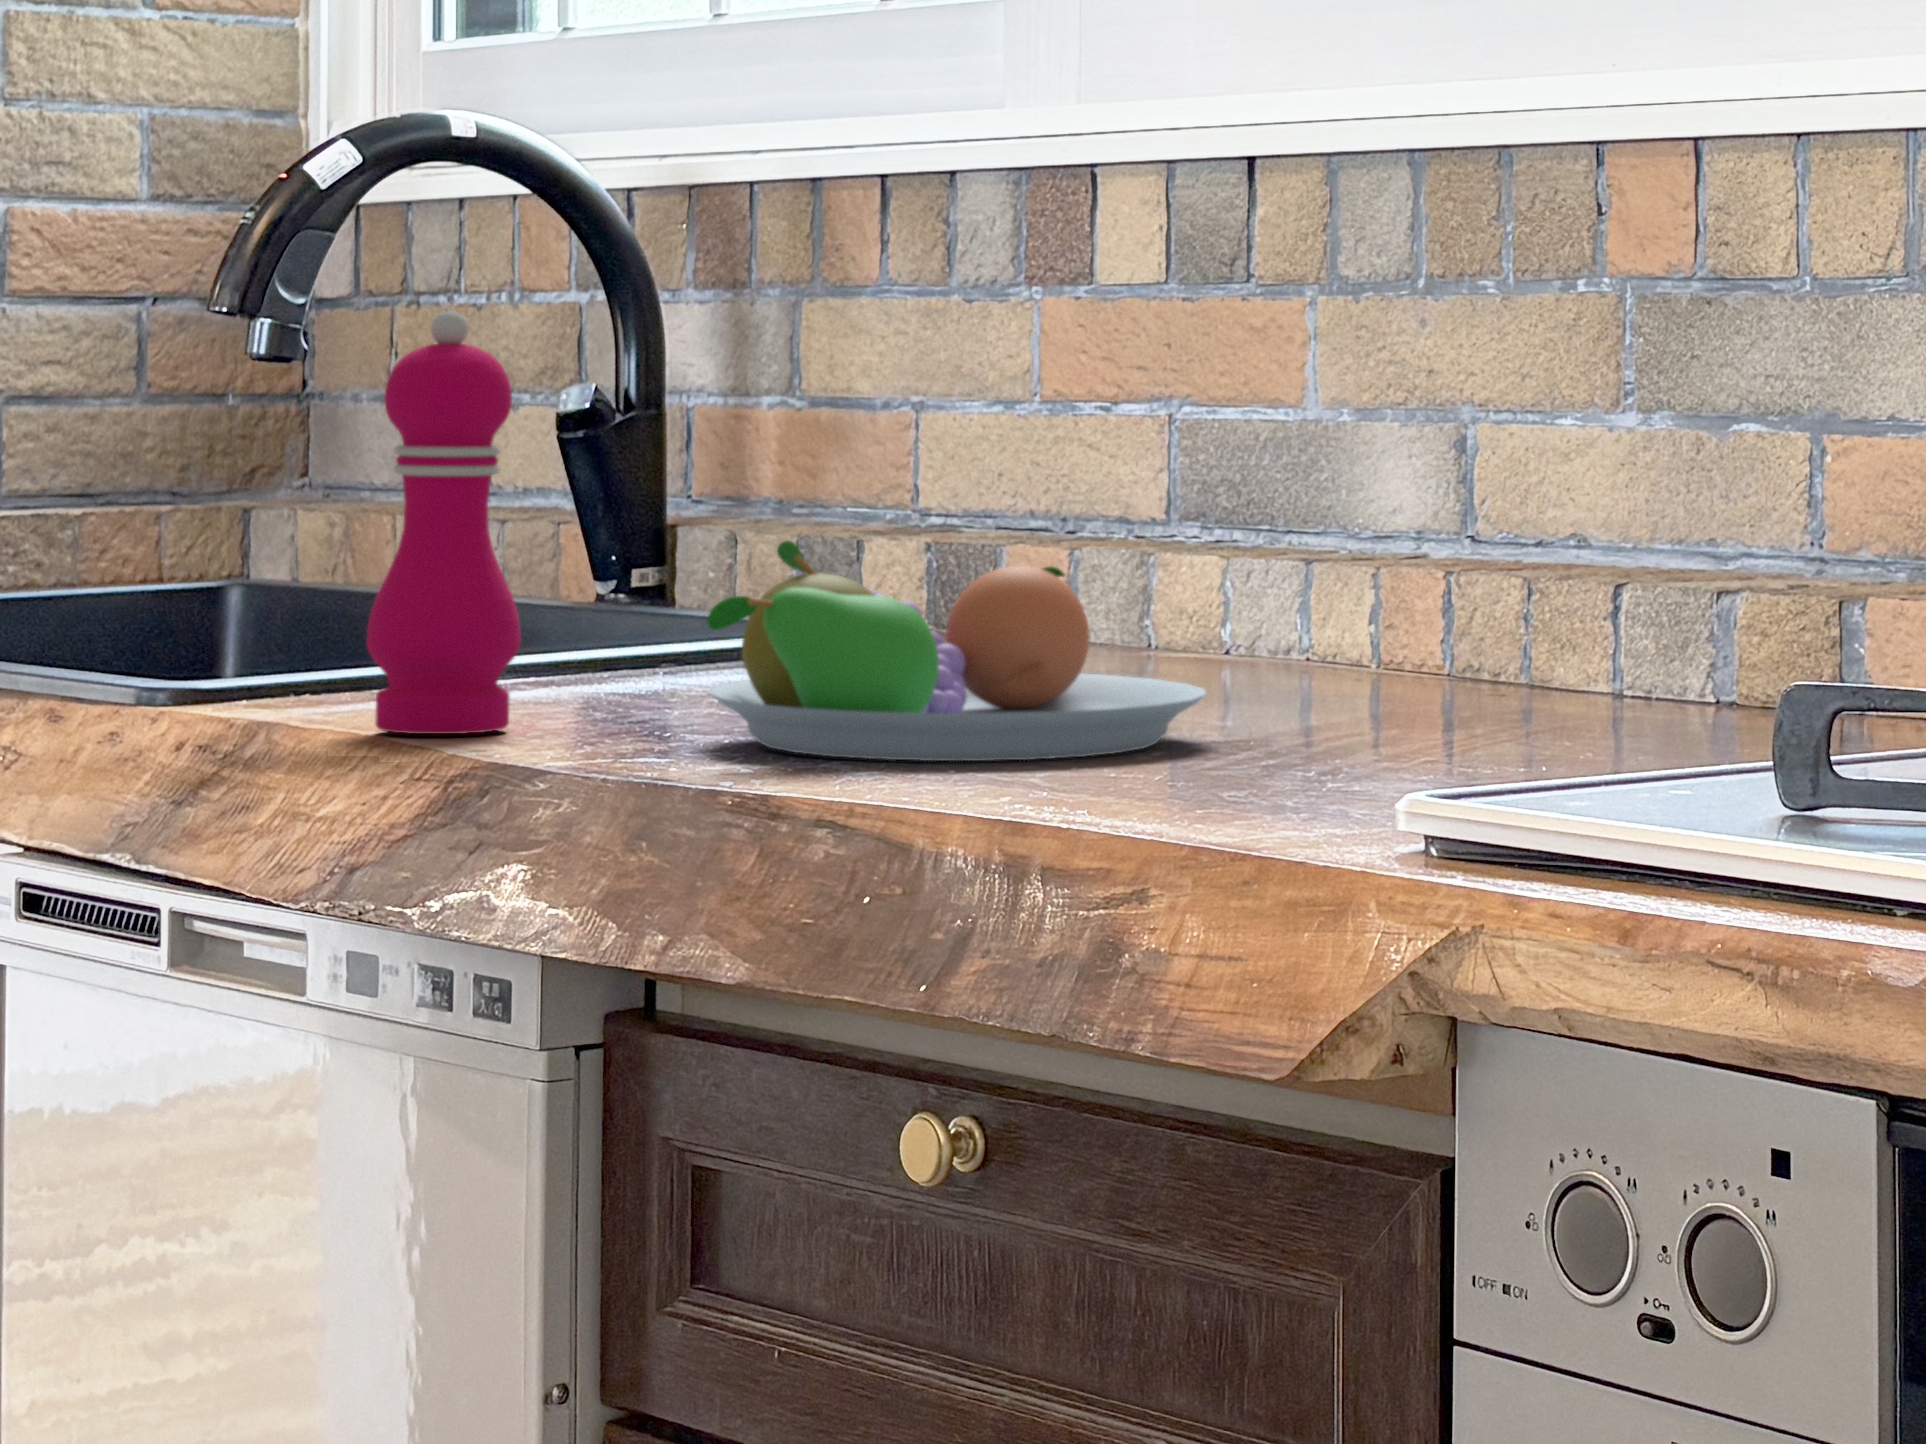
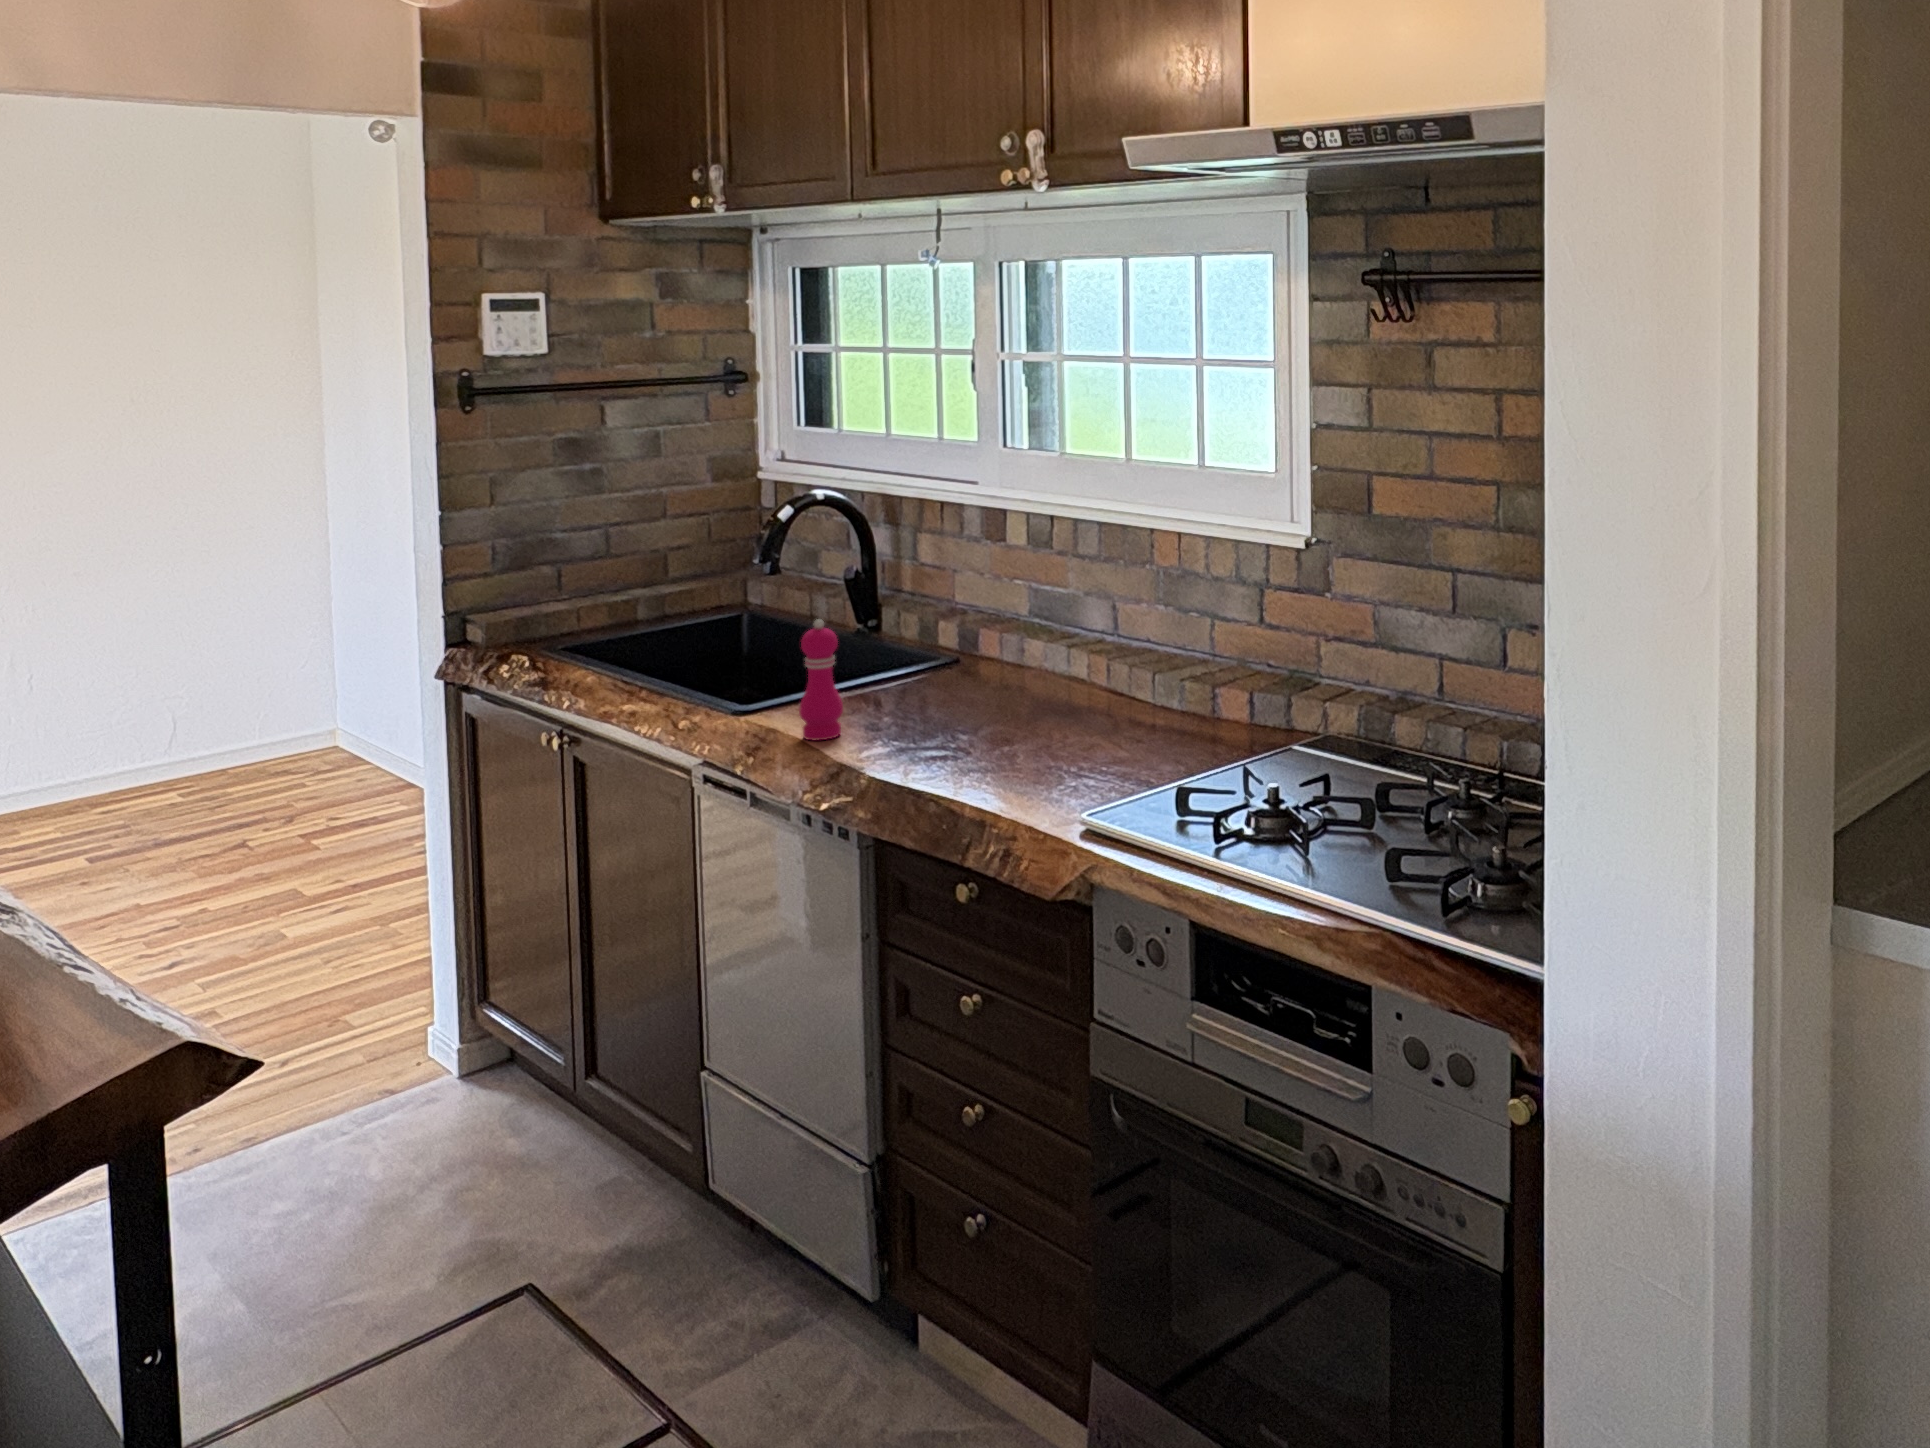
fruit bowl: present [707,540,1206,761] -> none [896,681,1037,756]

